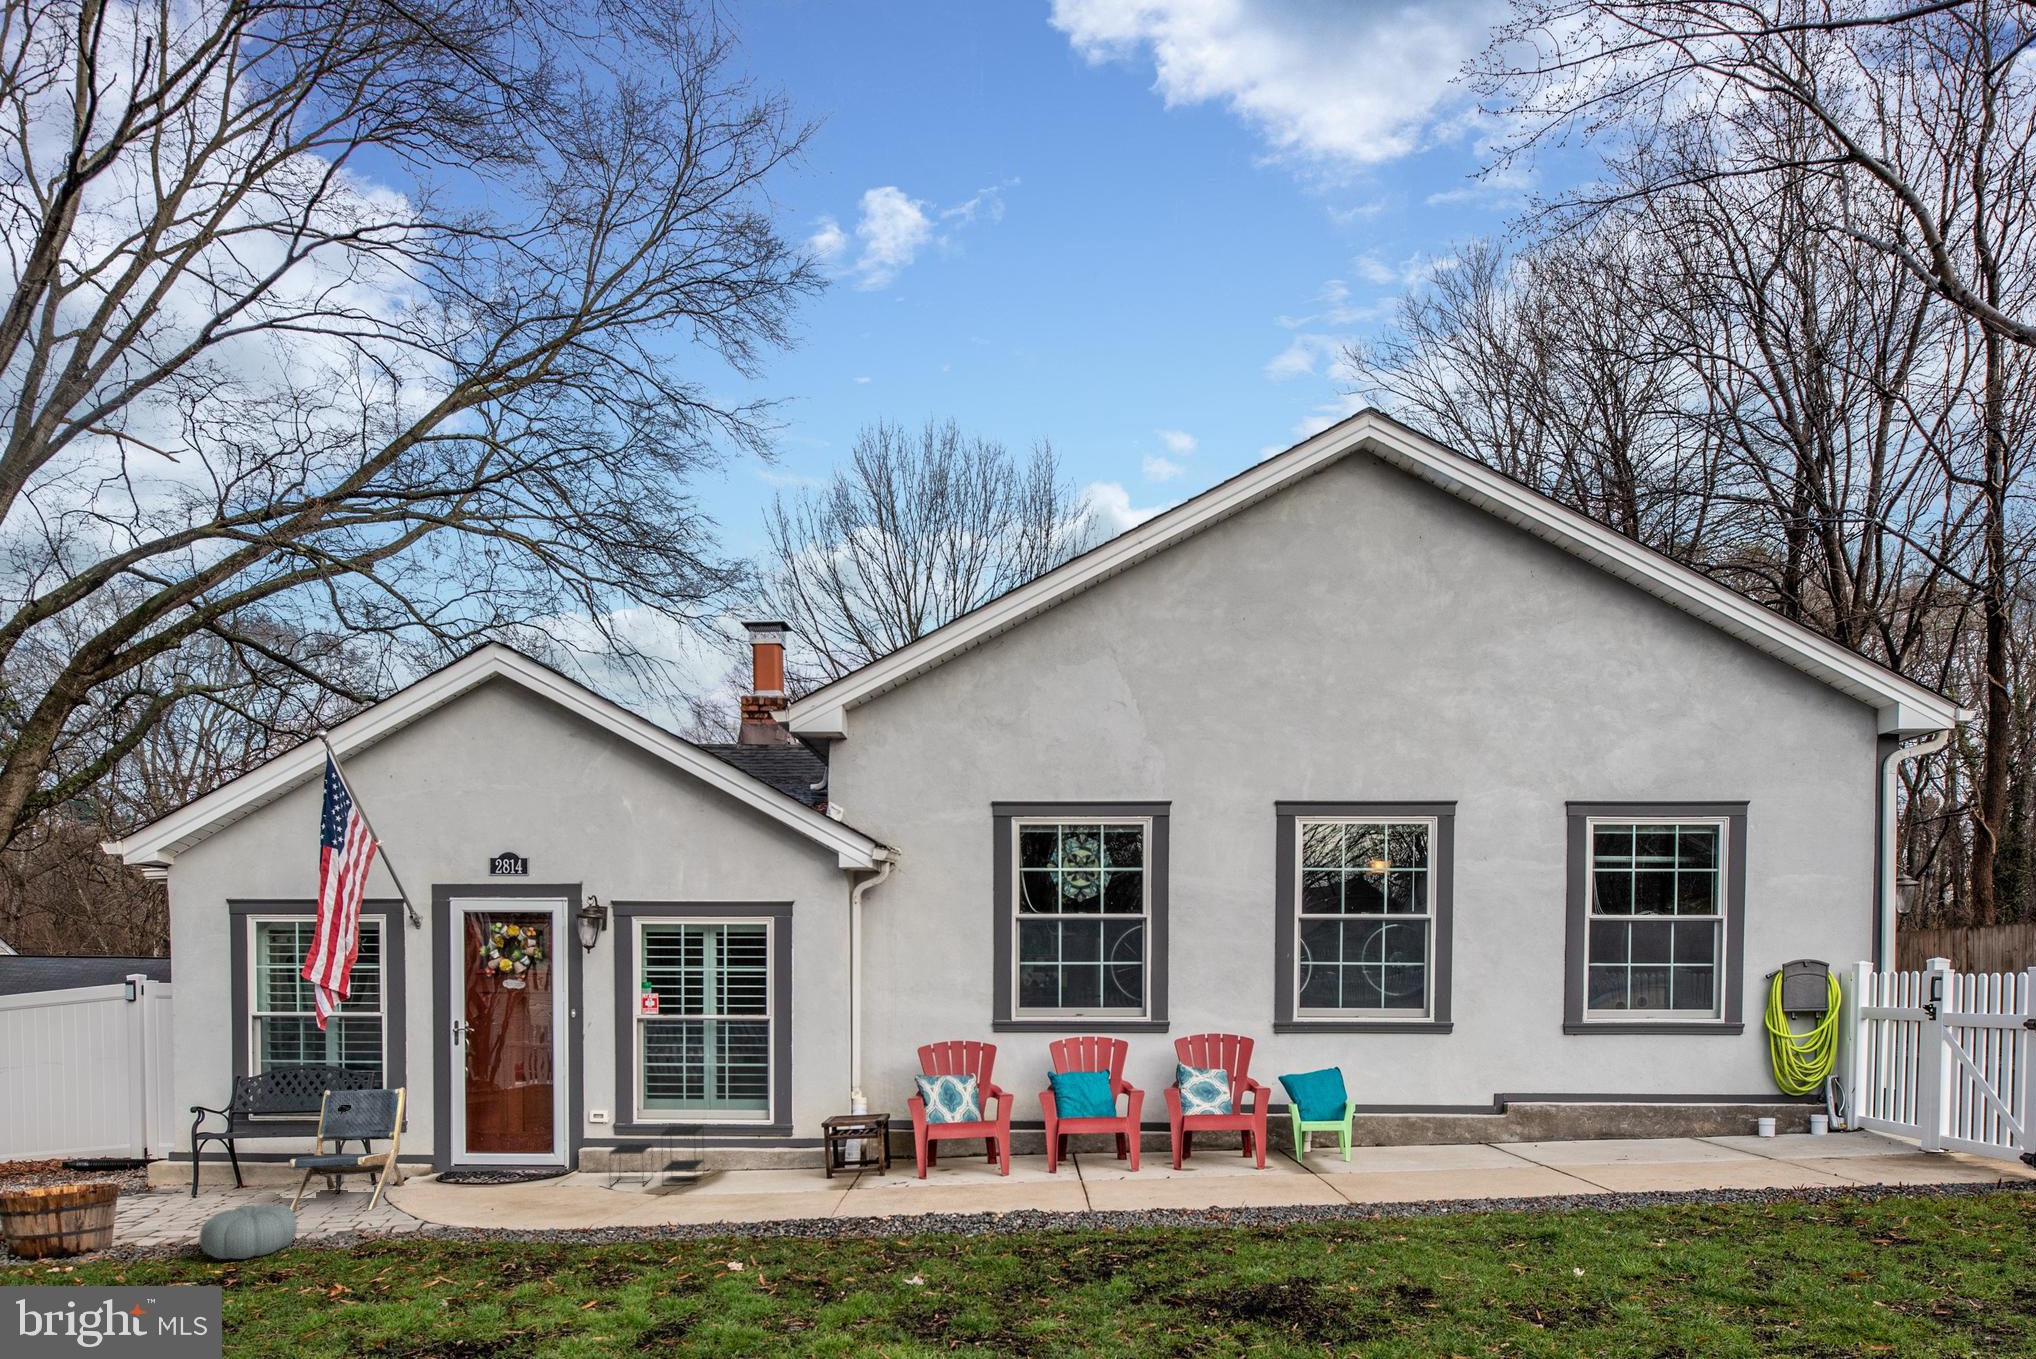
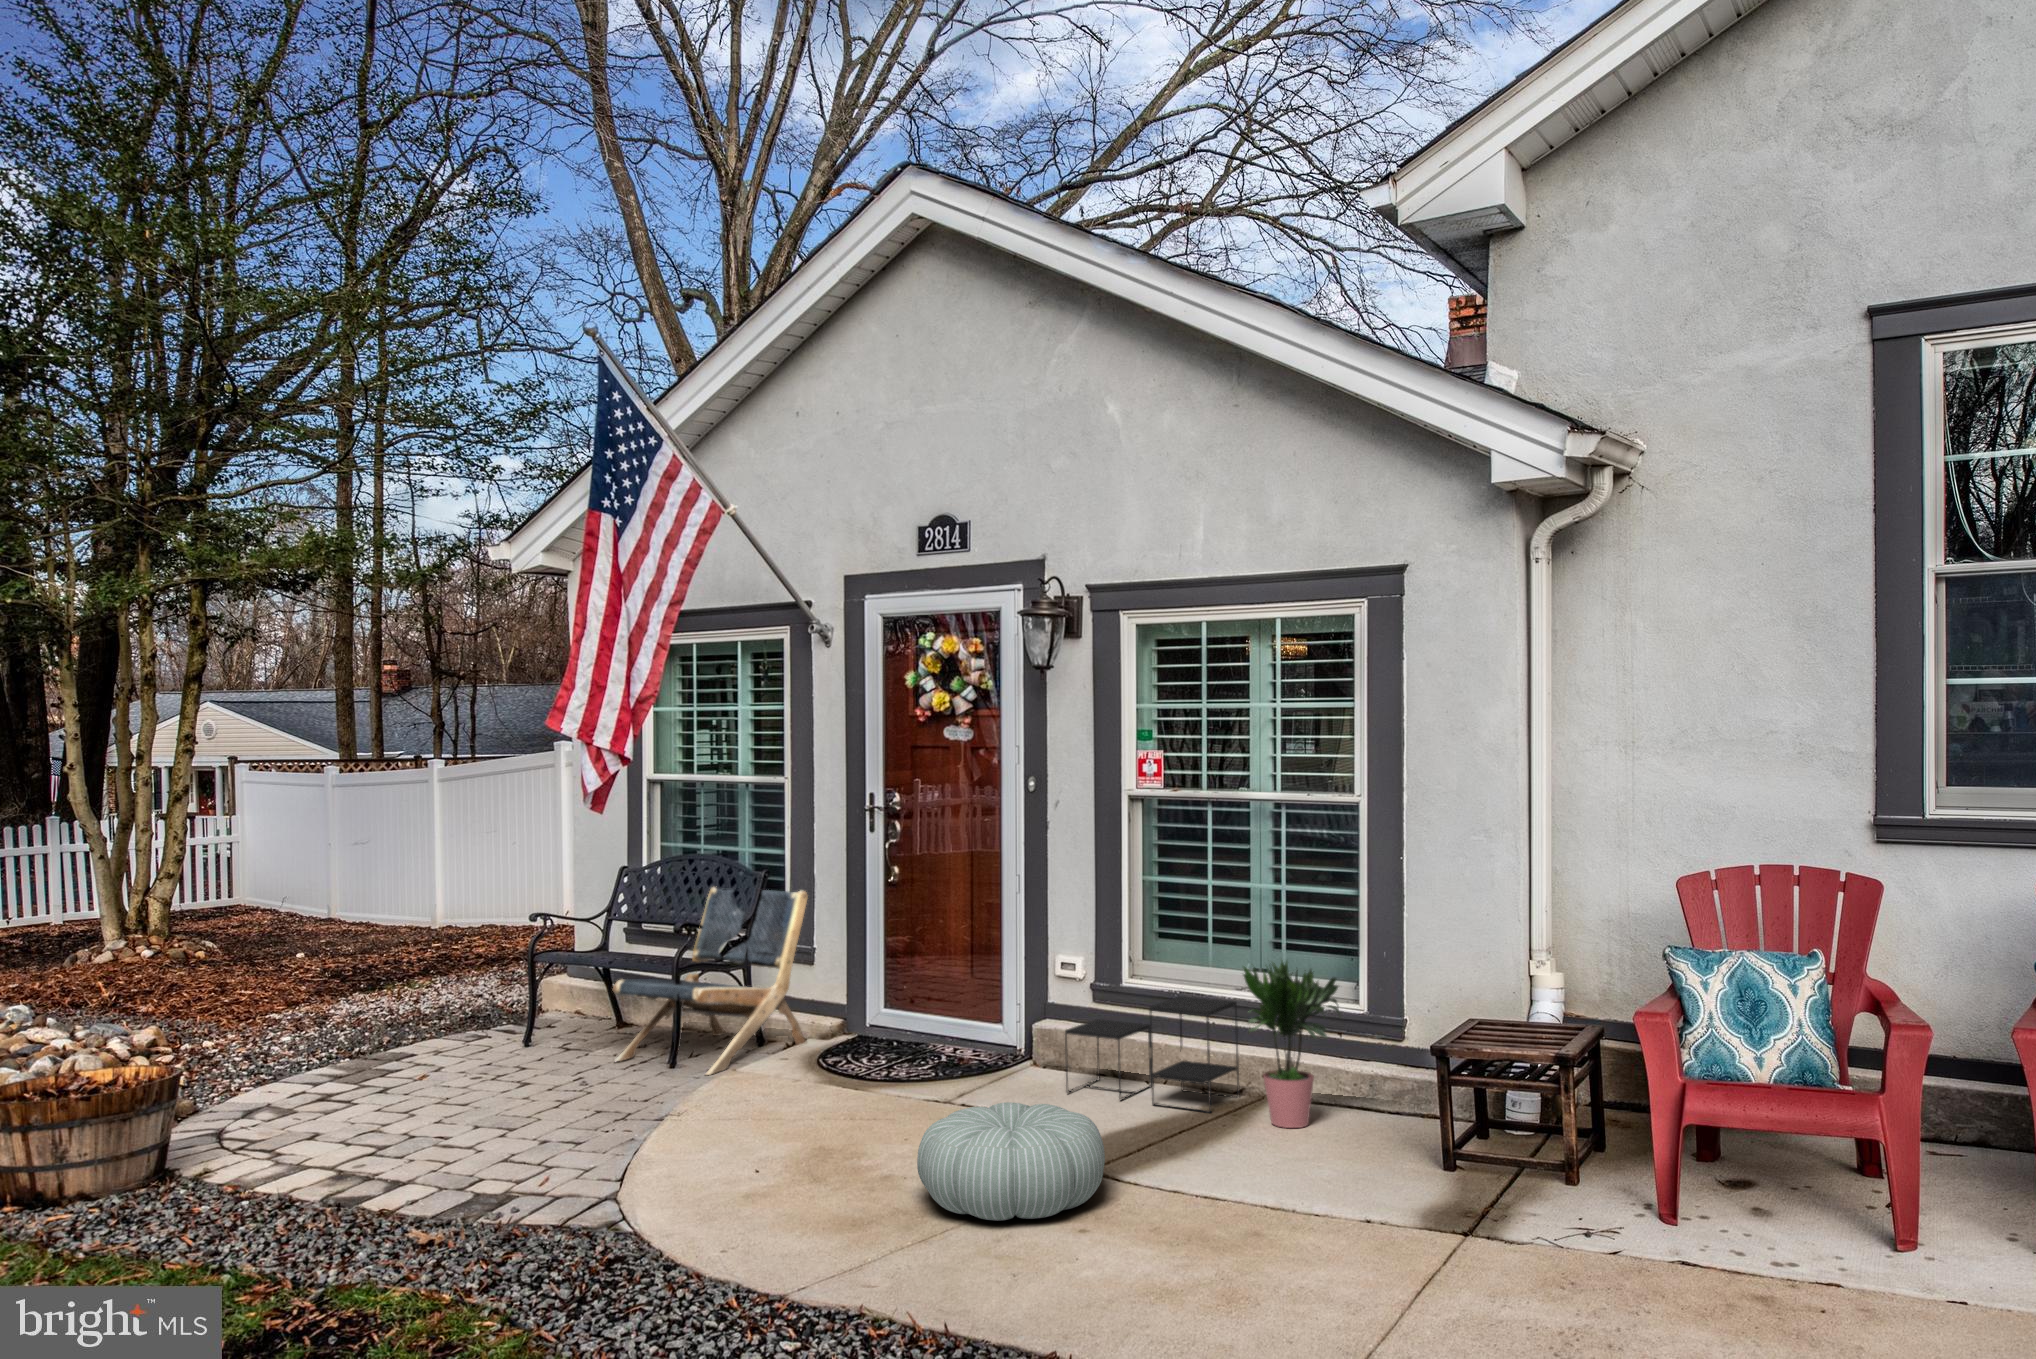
potted plant: none [713,1097,771,1185] -> present [1243,962,1340,1128]
pouf: present [199,1204,297,1259] -> present [917,1102,1105,1221]

